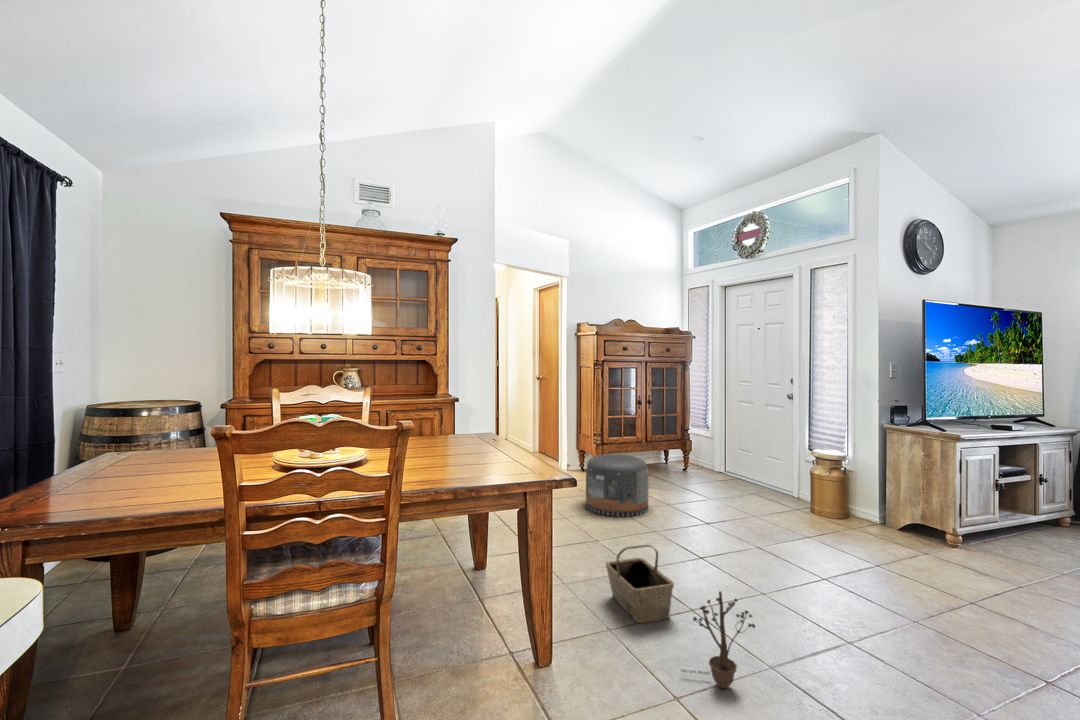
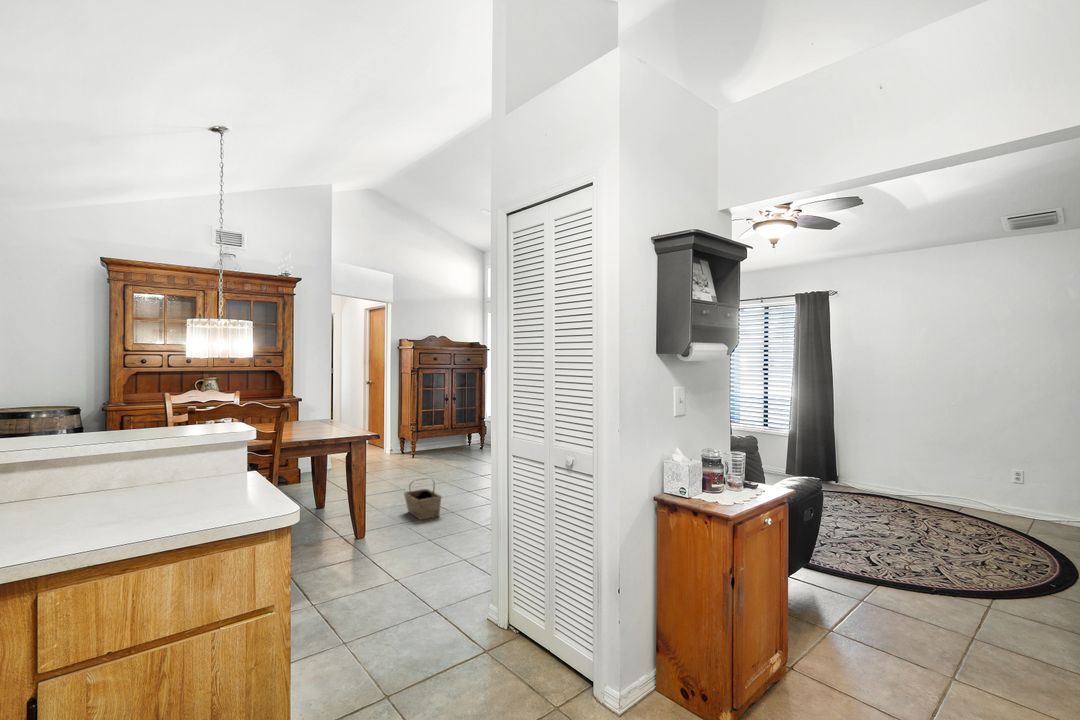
pouf: present [586,454,649,517] -> none [401,436,446,478]
decorative plant: present [681,591,755,688] -> none [436,487,472,535]

